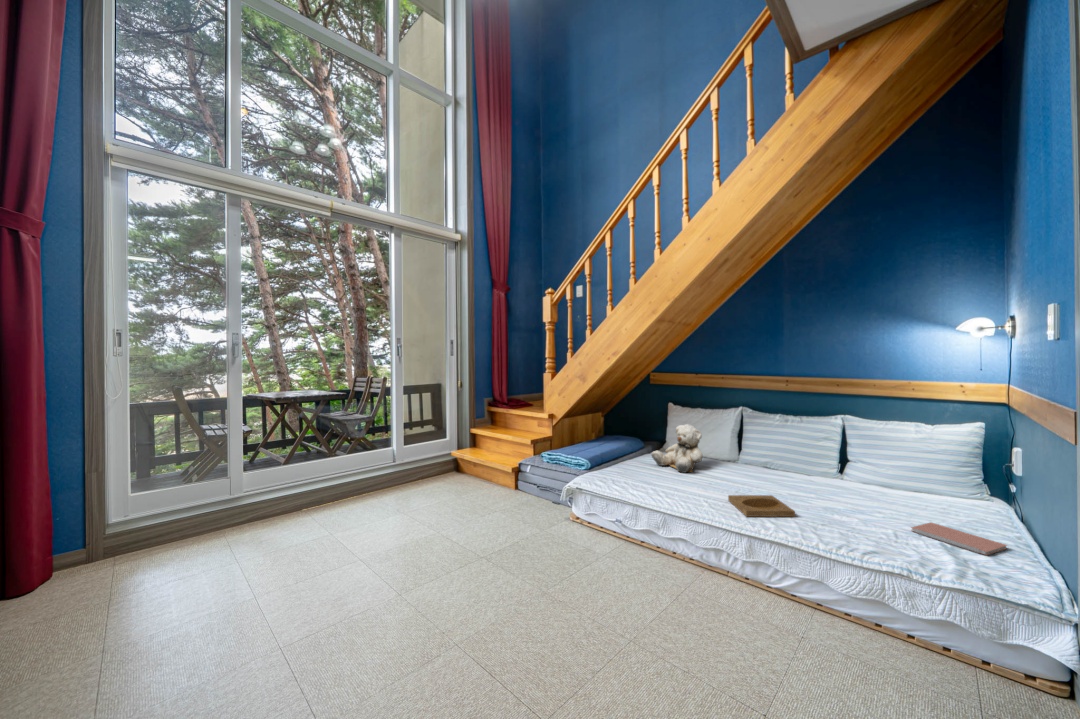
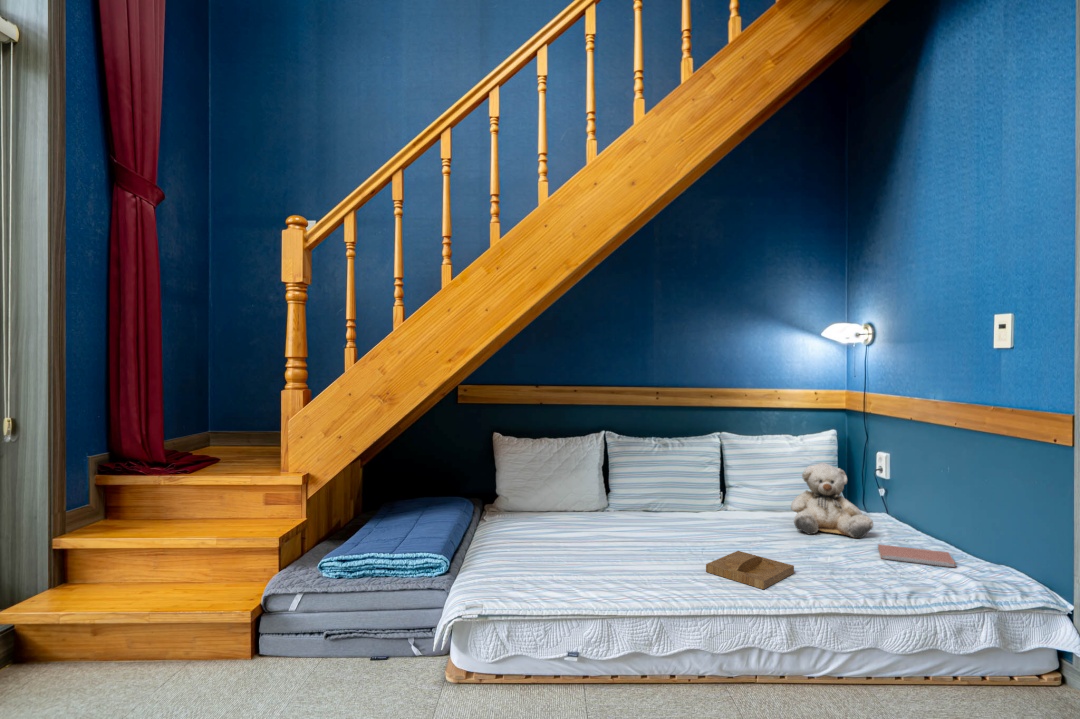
teddy bear: present [652,424,703,473] -> present [791,462,873,538]

